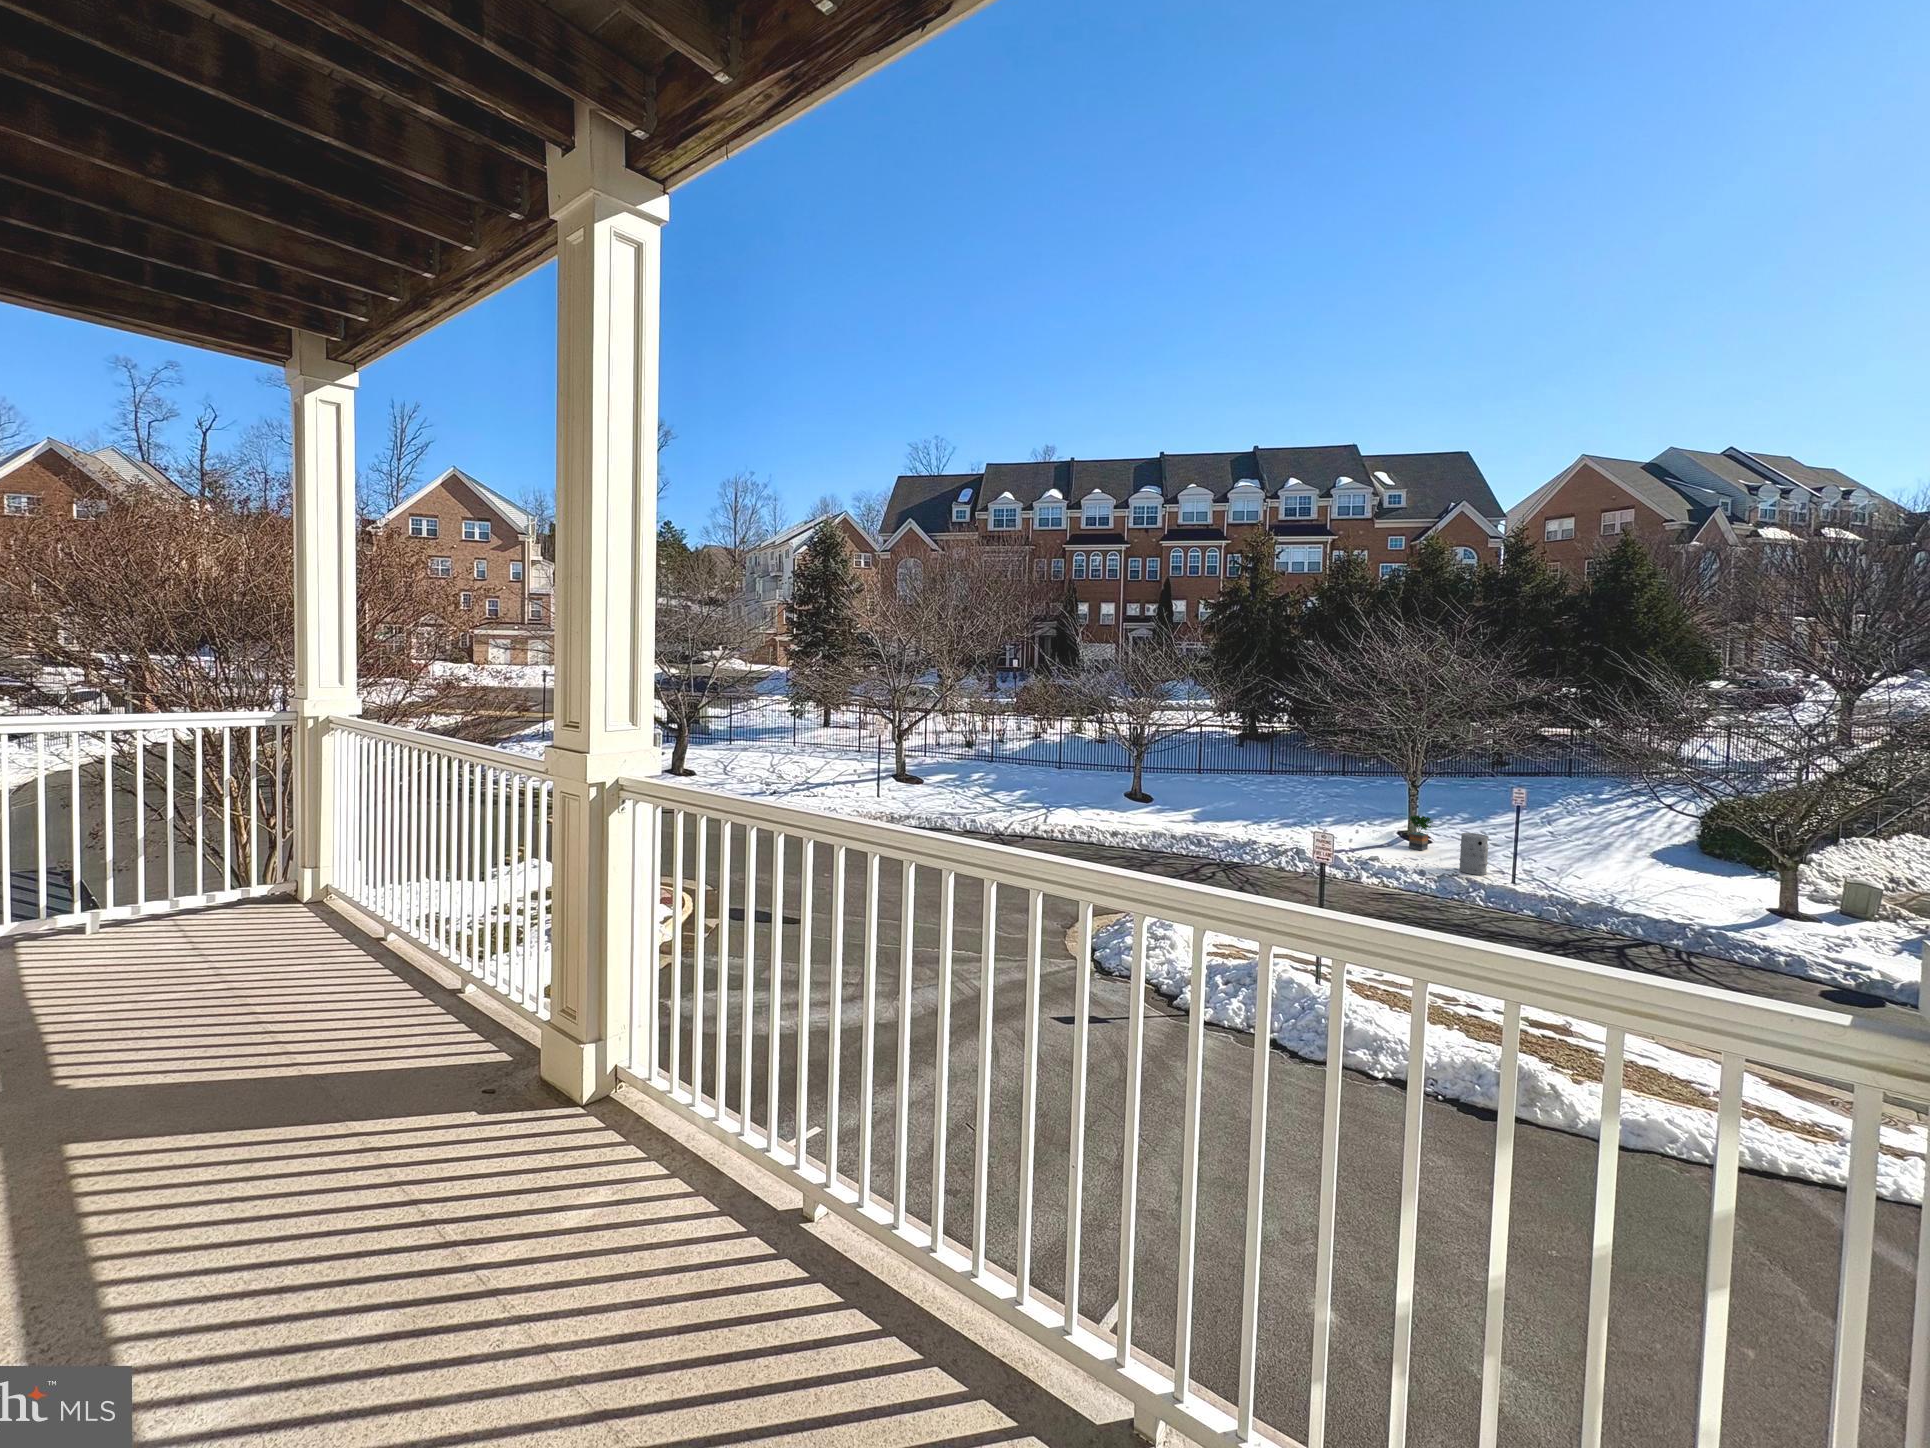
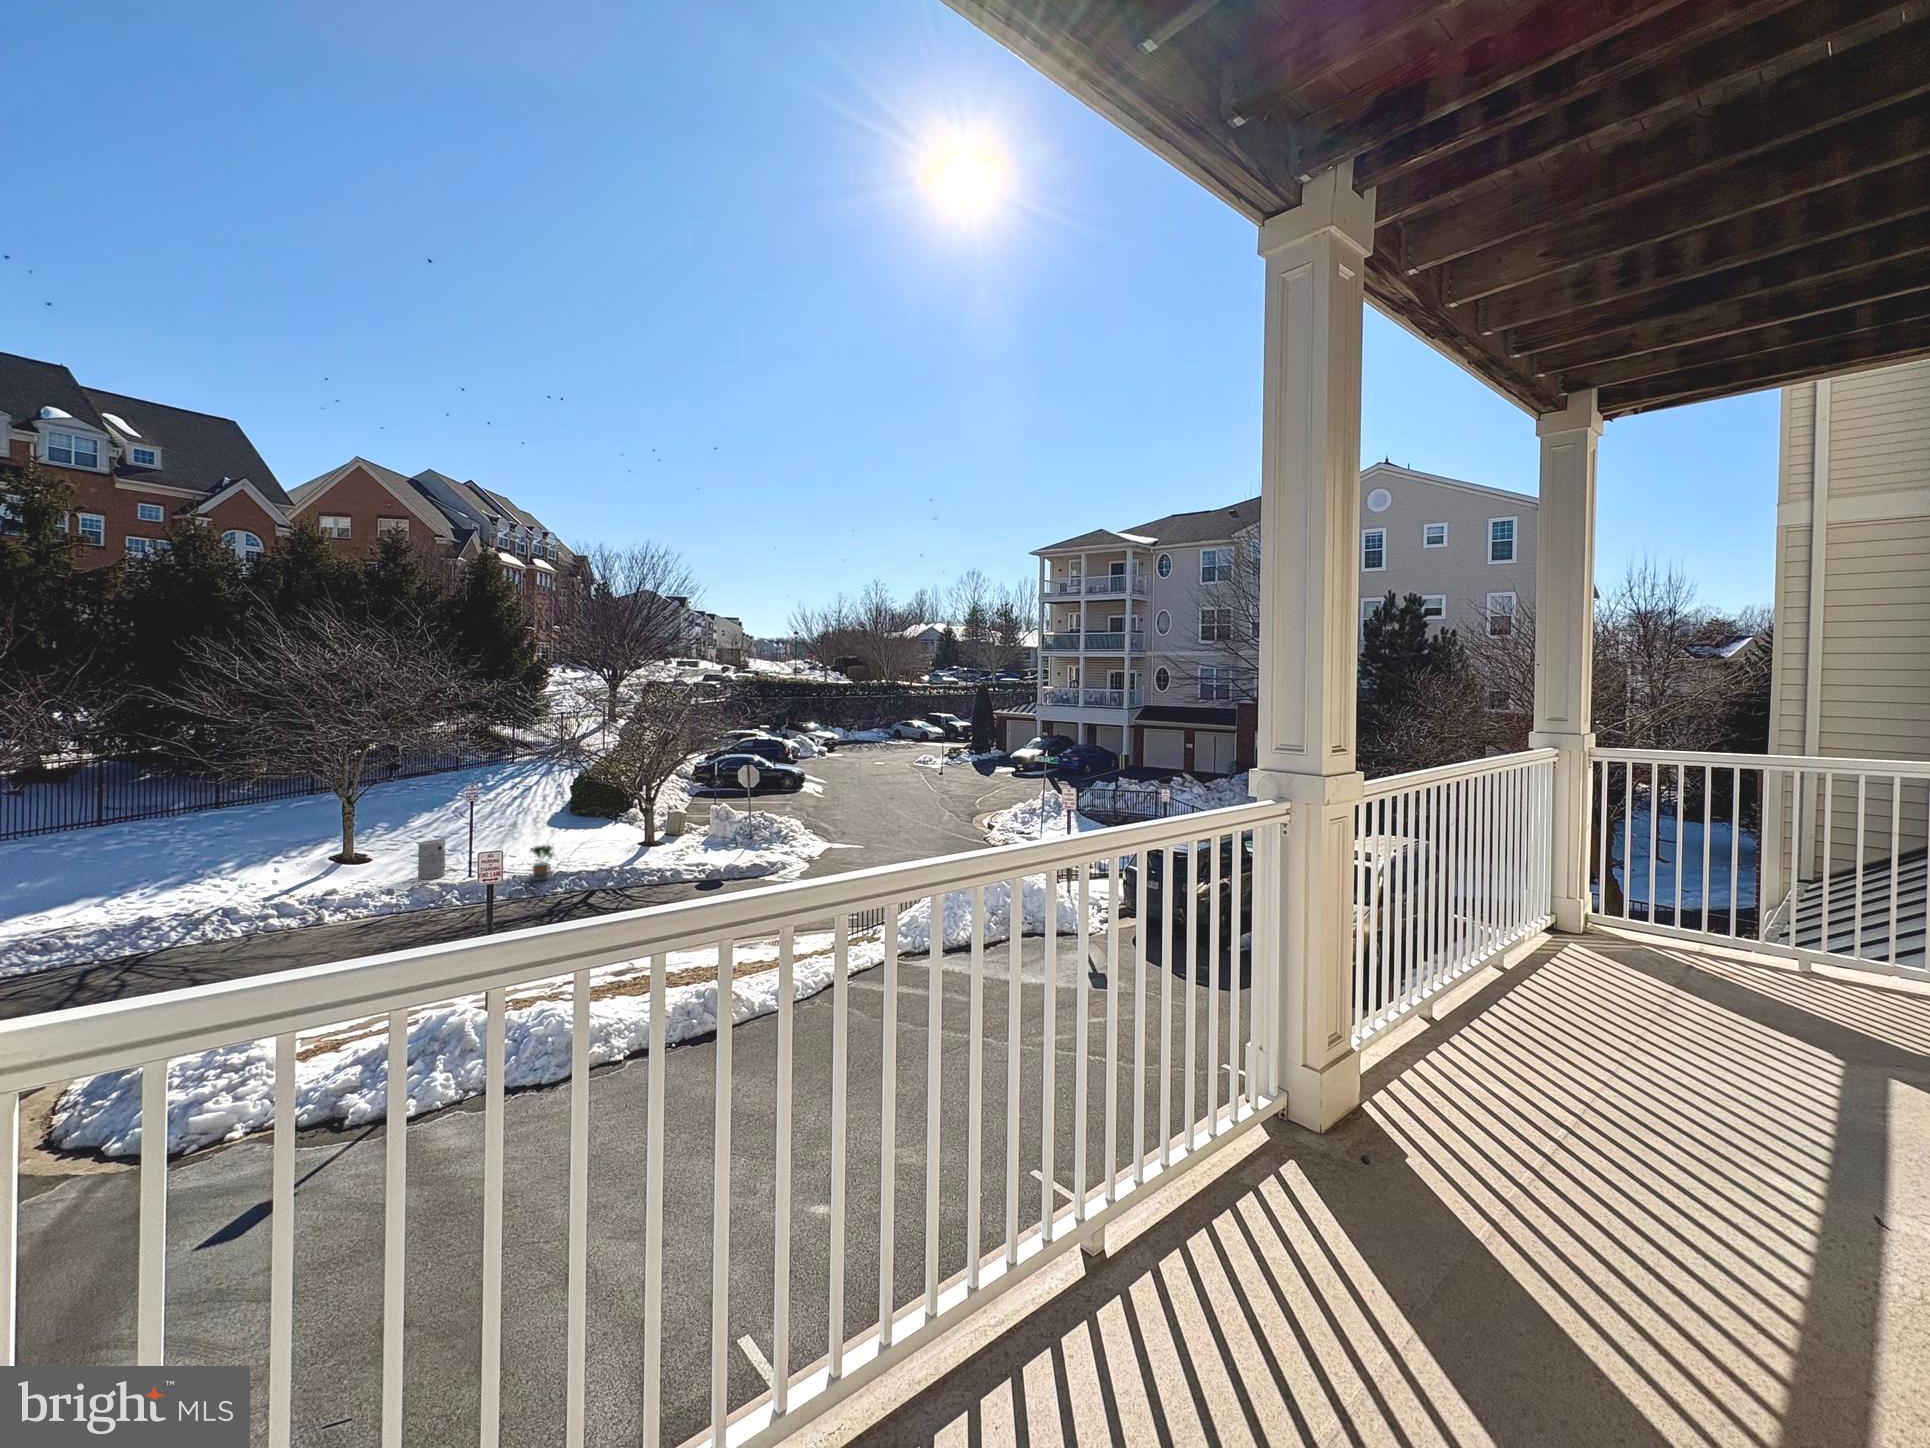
potted tree: present [1409,815,1433,851] -> present [530,845,553,881]

